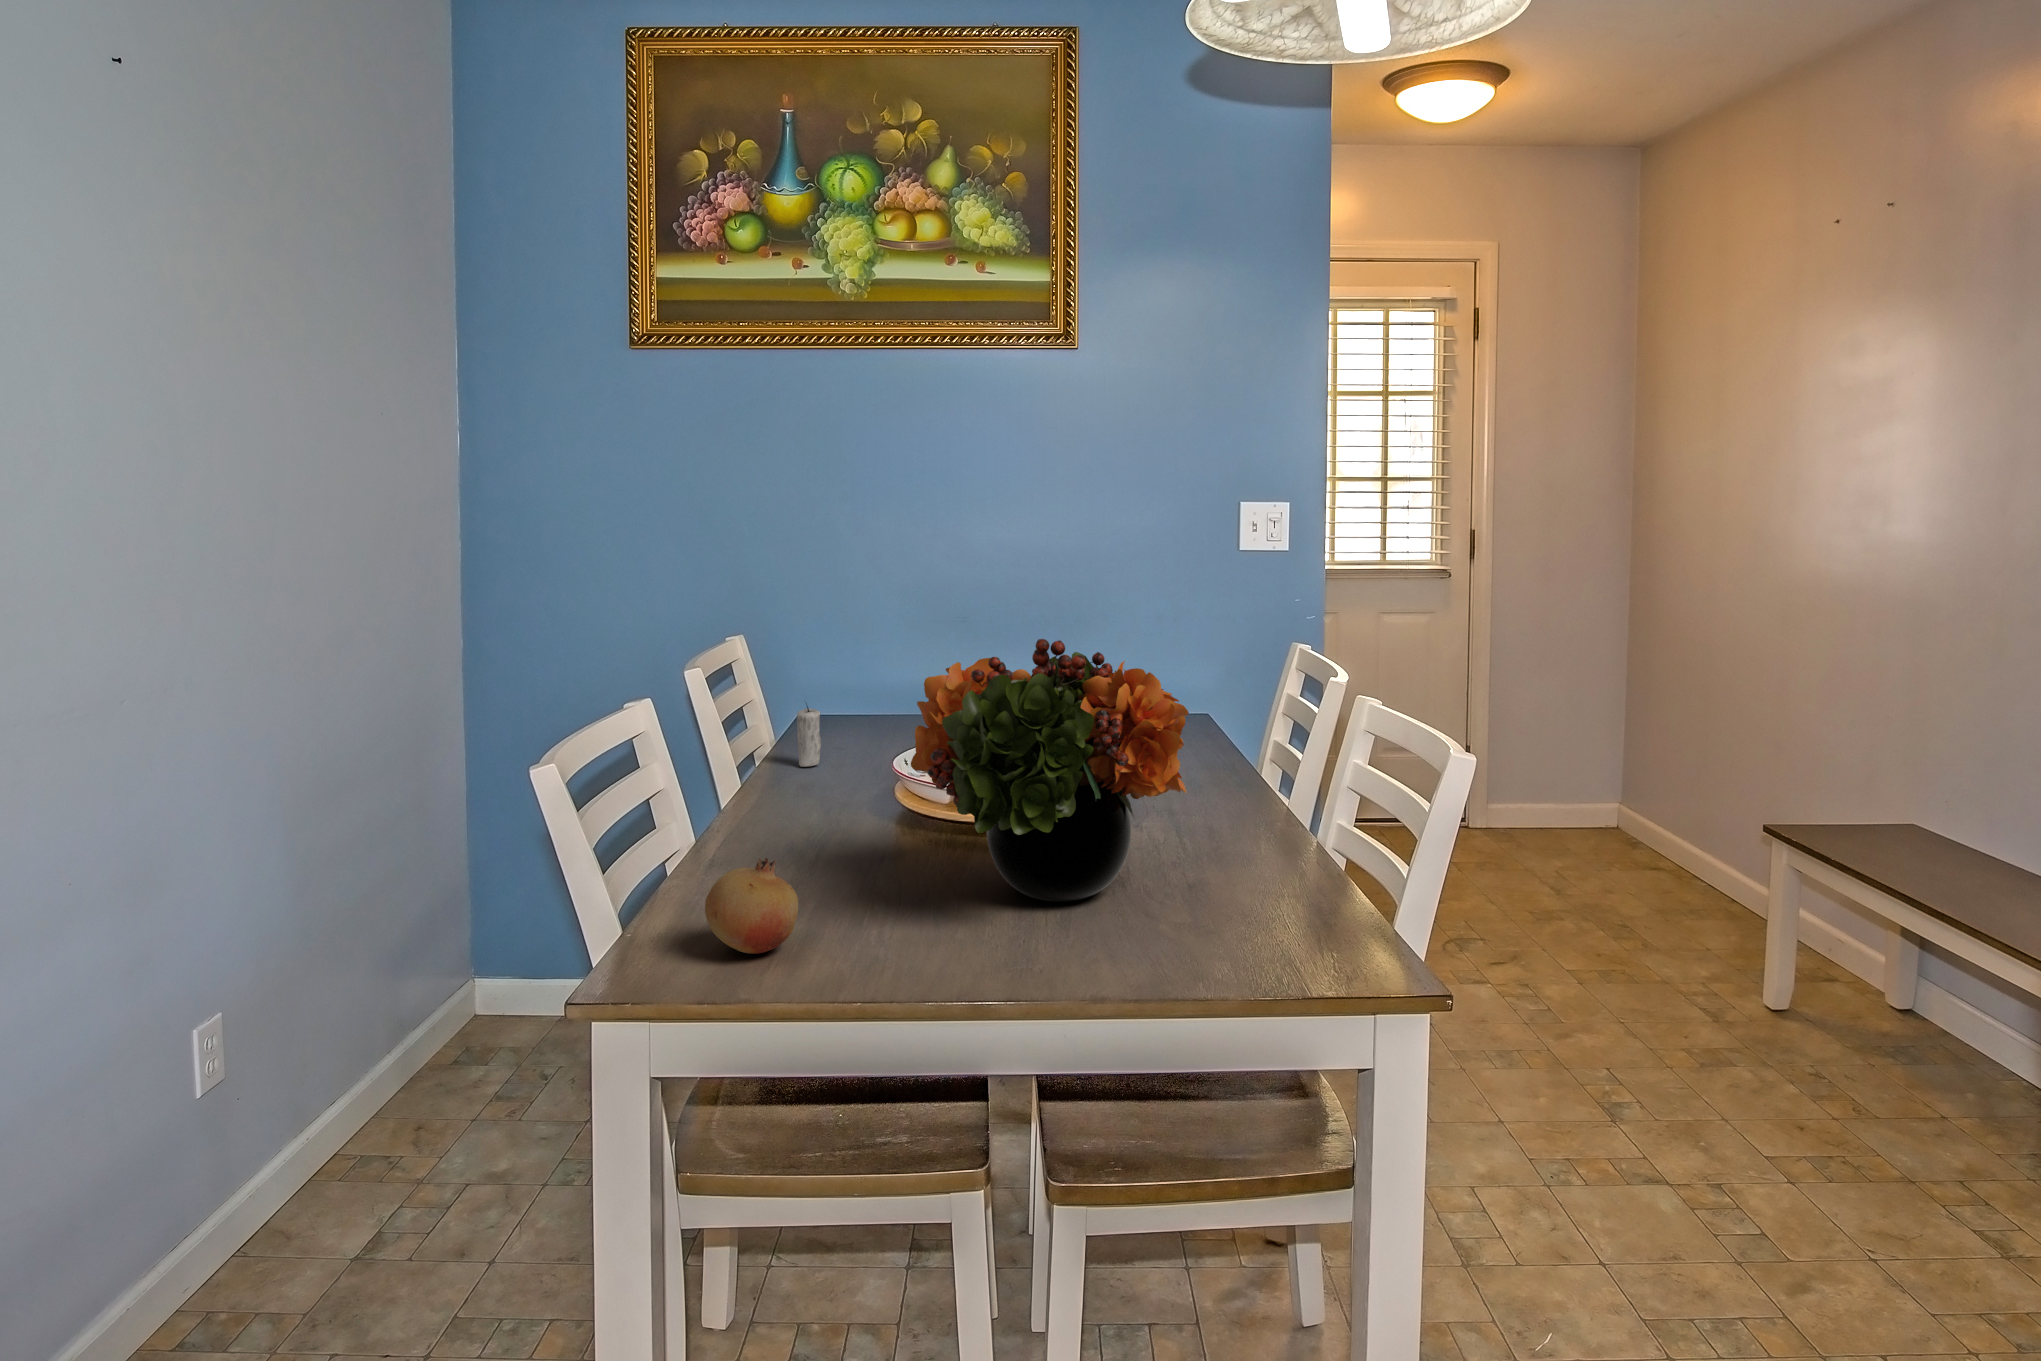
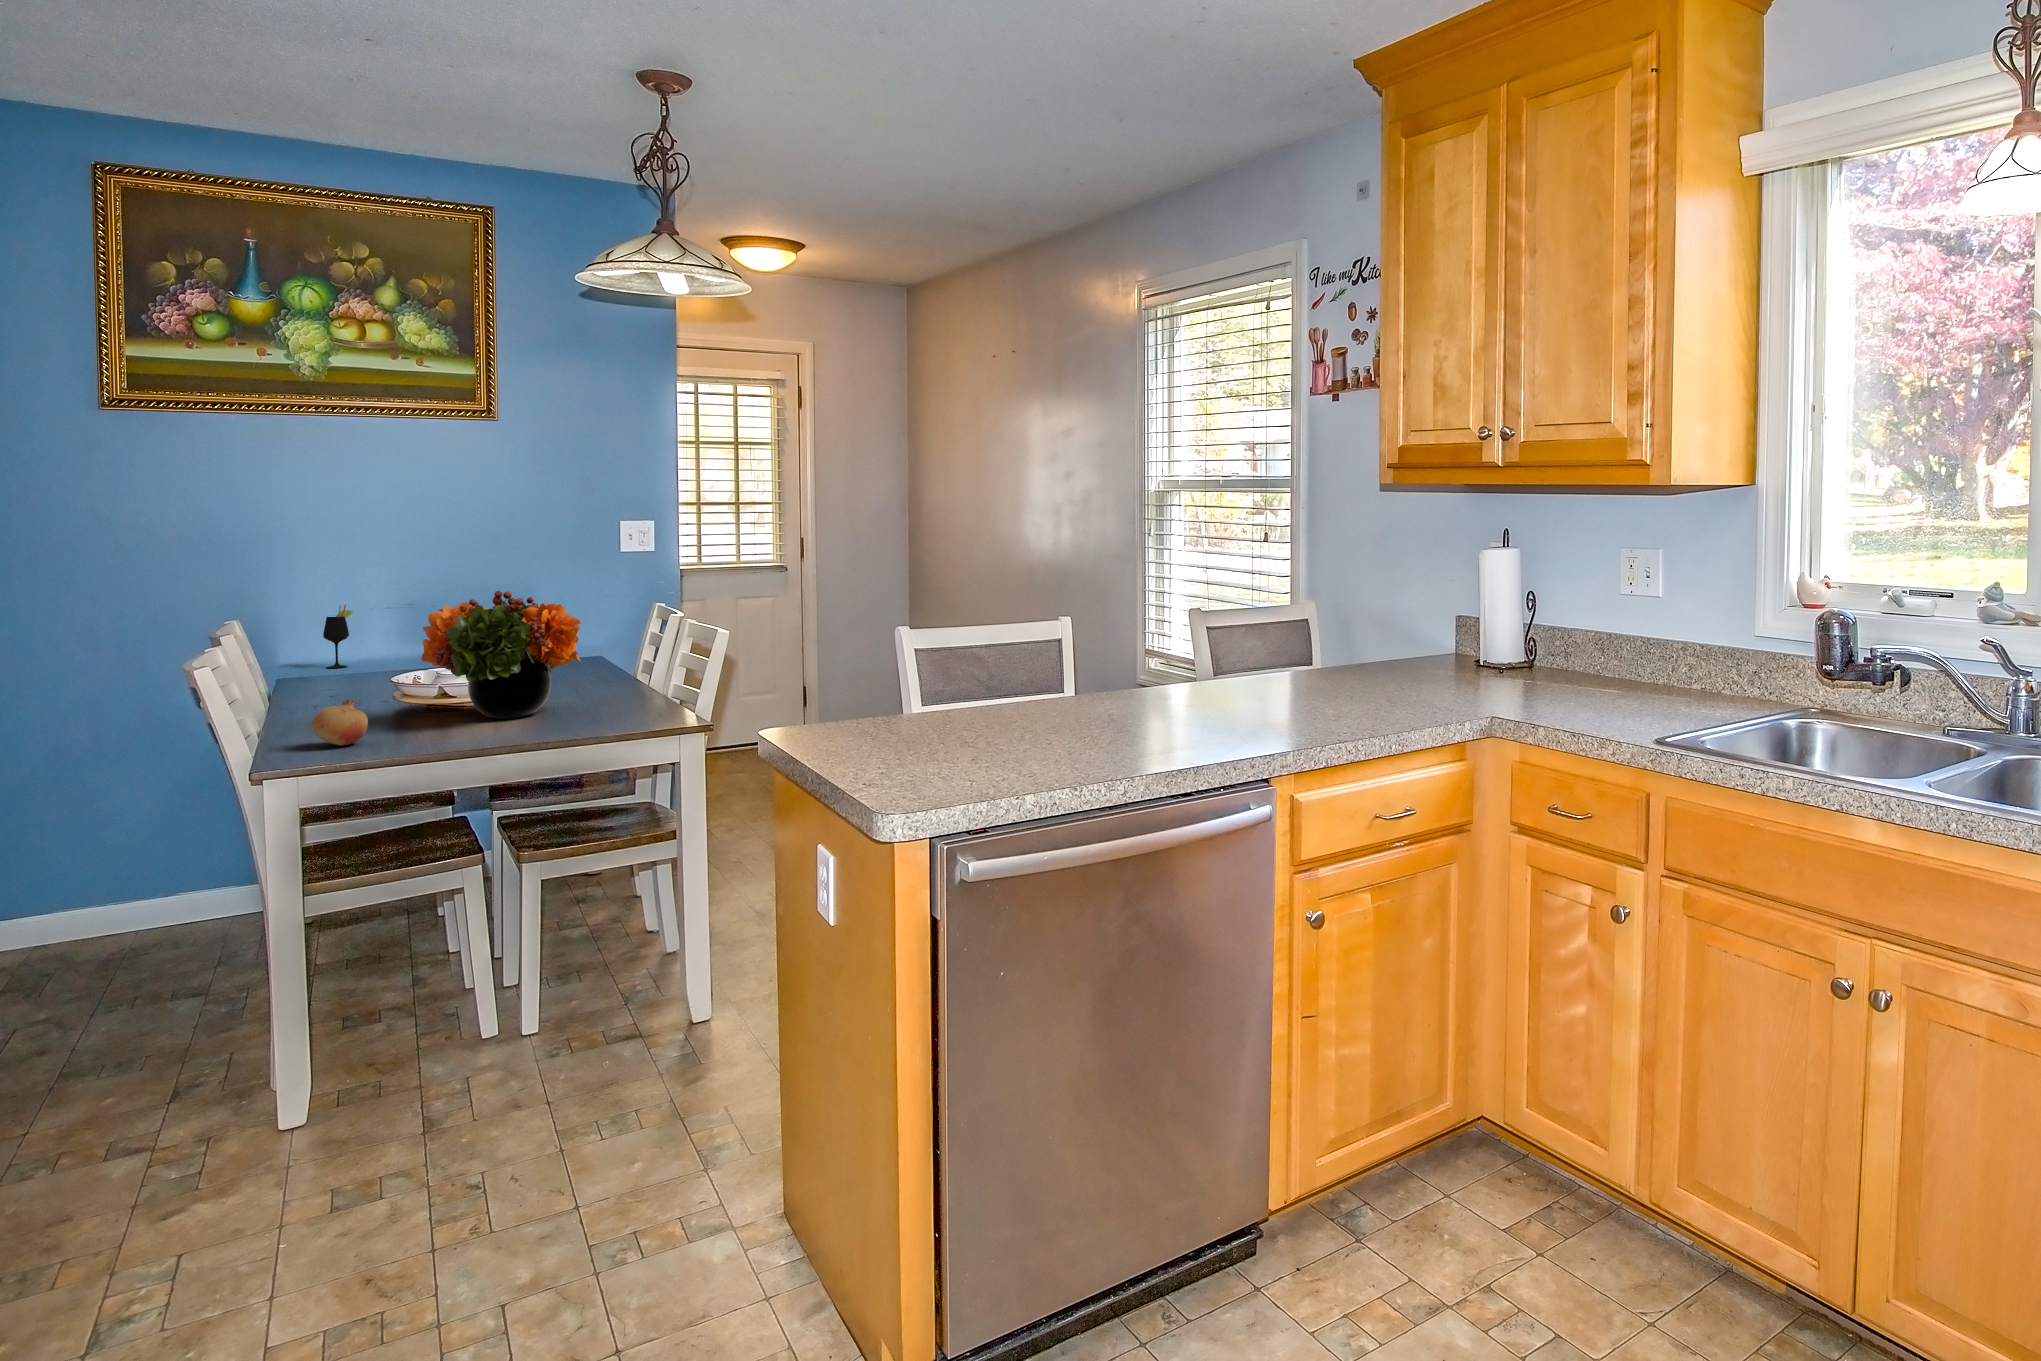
wine glass: none [860,618,895,707] -> present [323,604,353,668]
candle: present [797,703,821,767] -> none [299,651,318,695]

